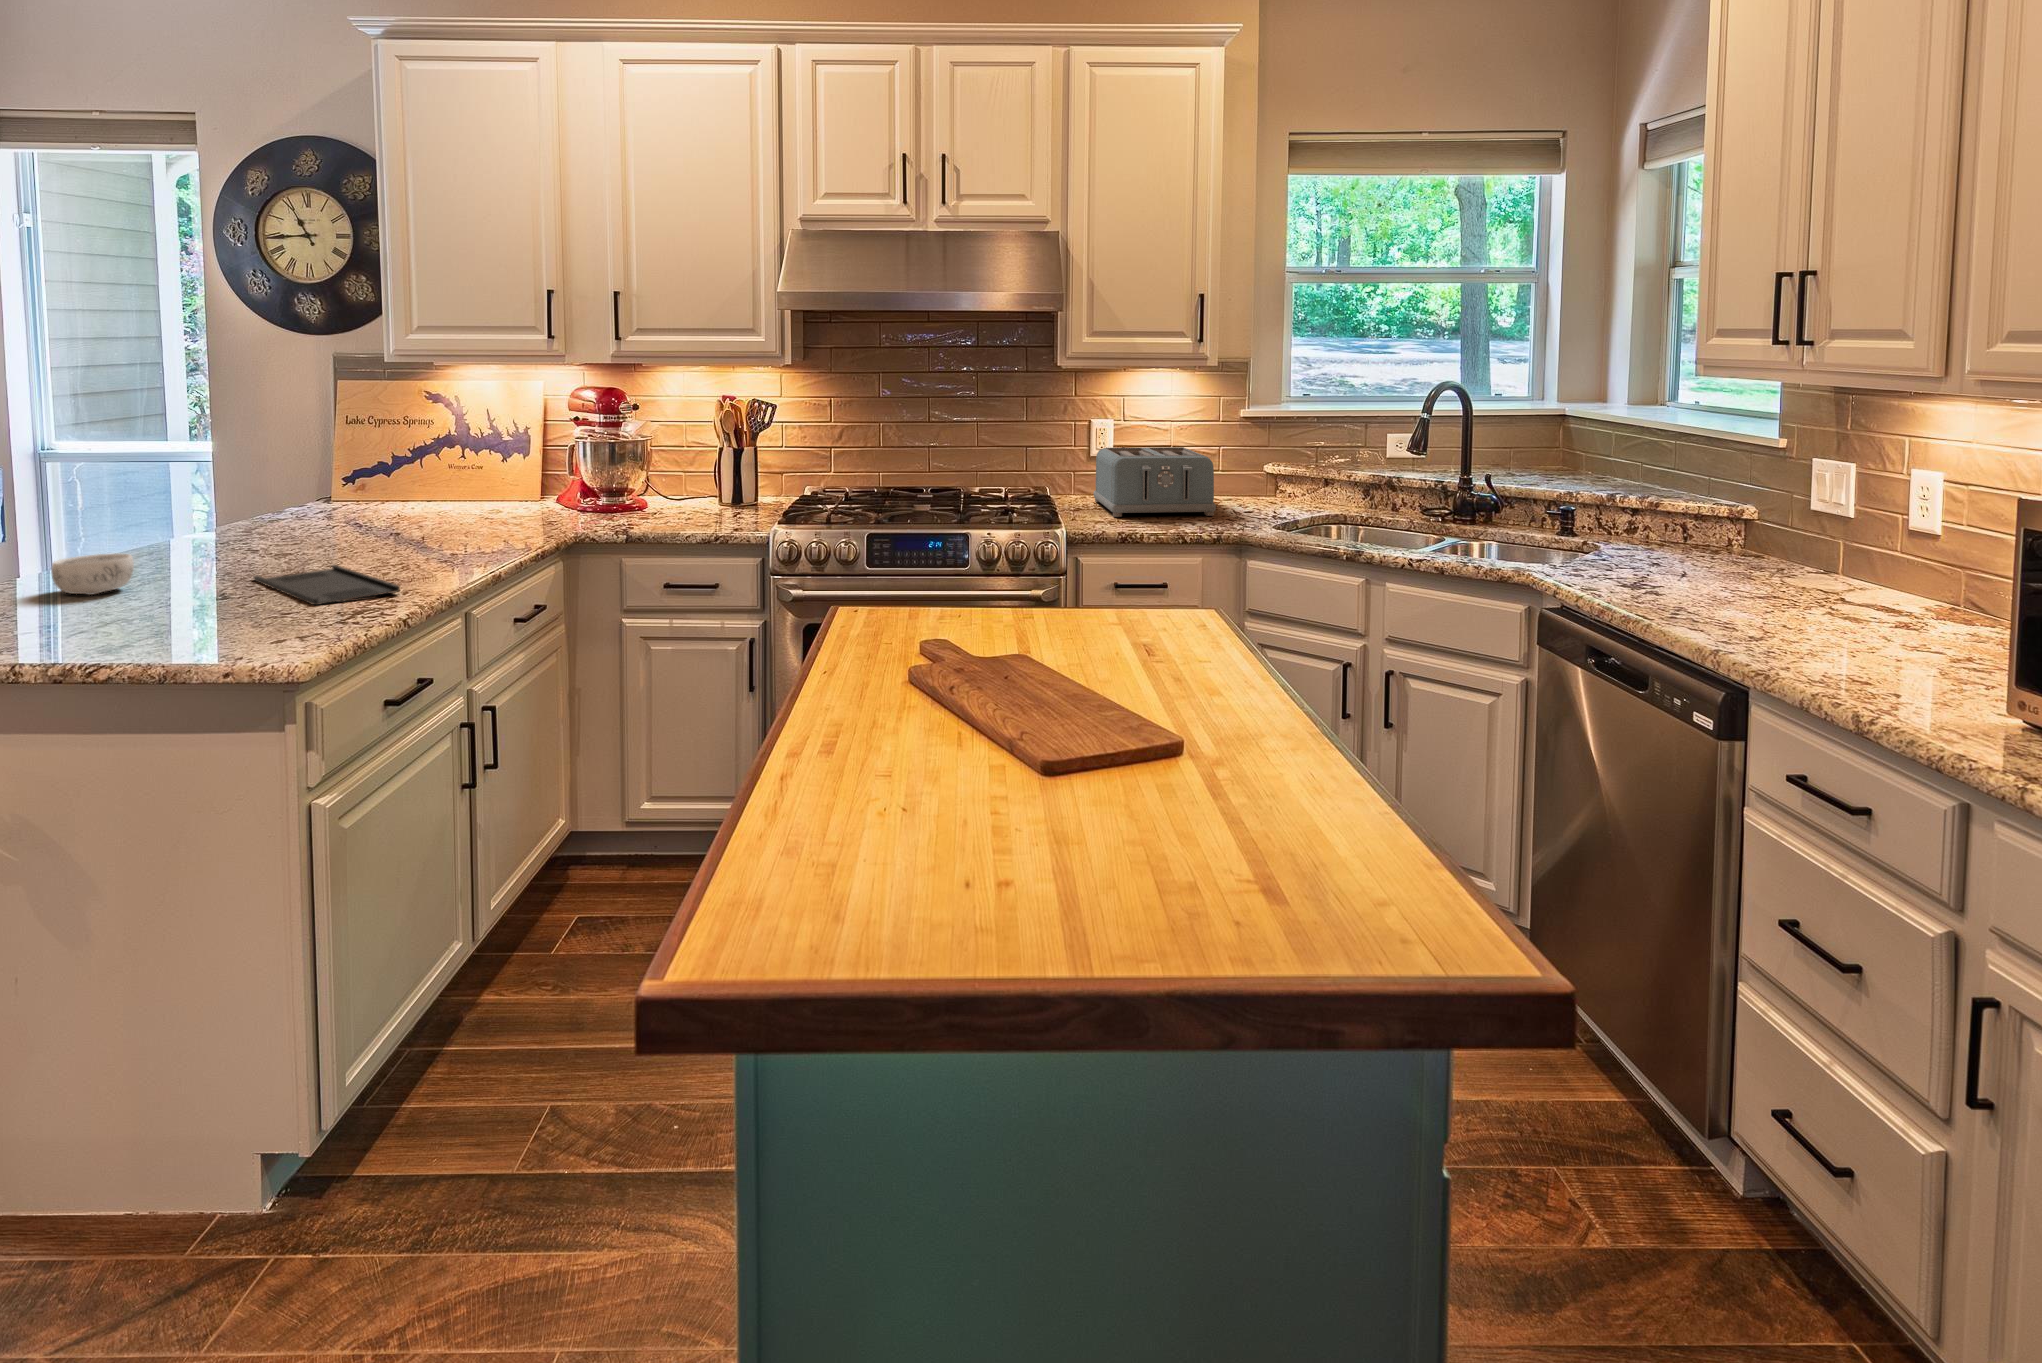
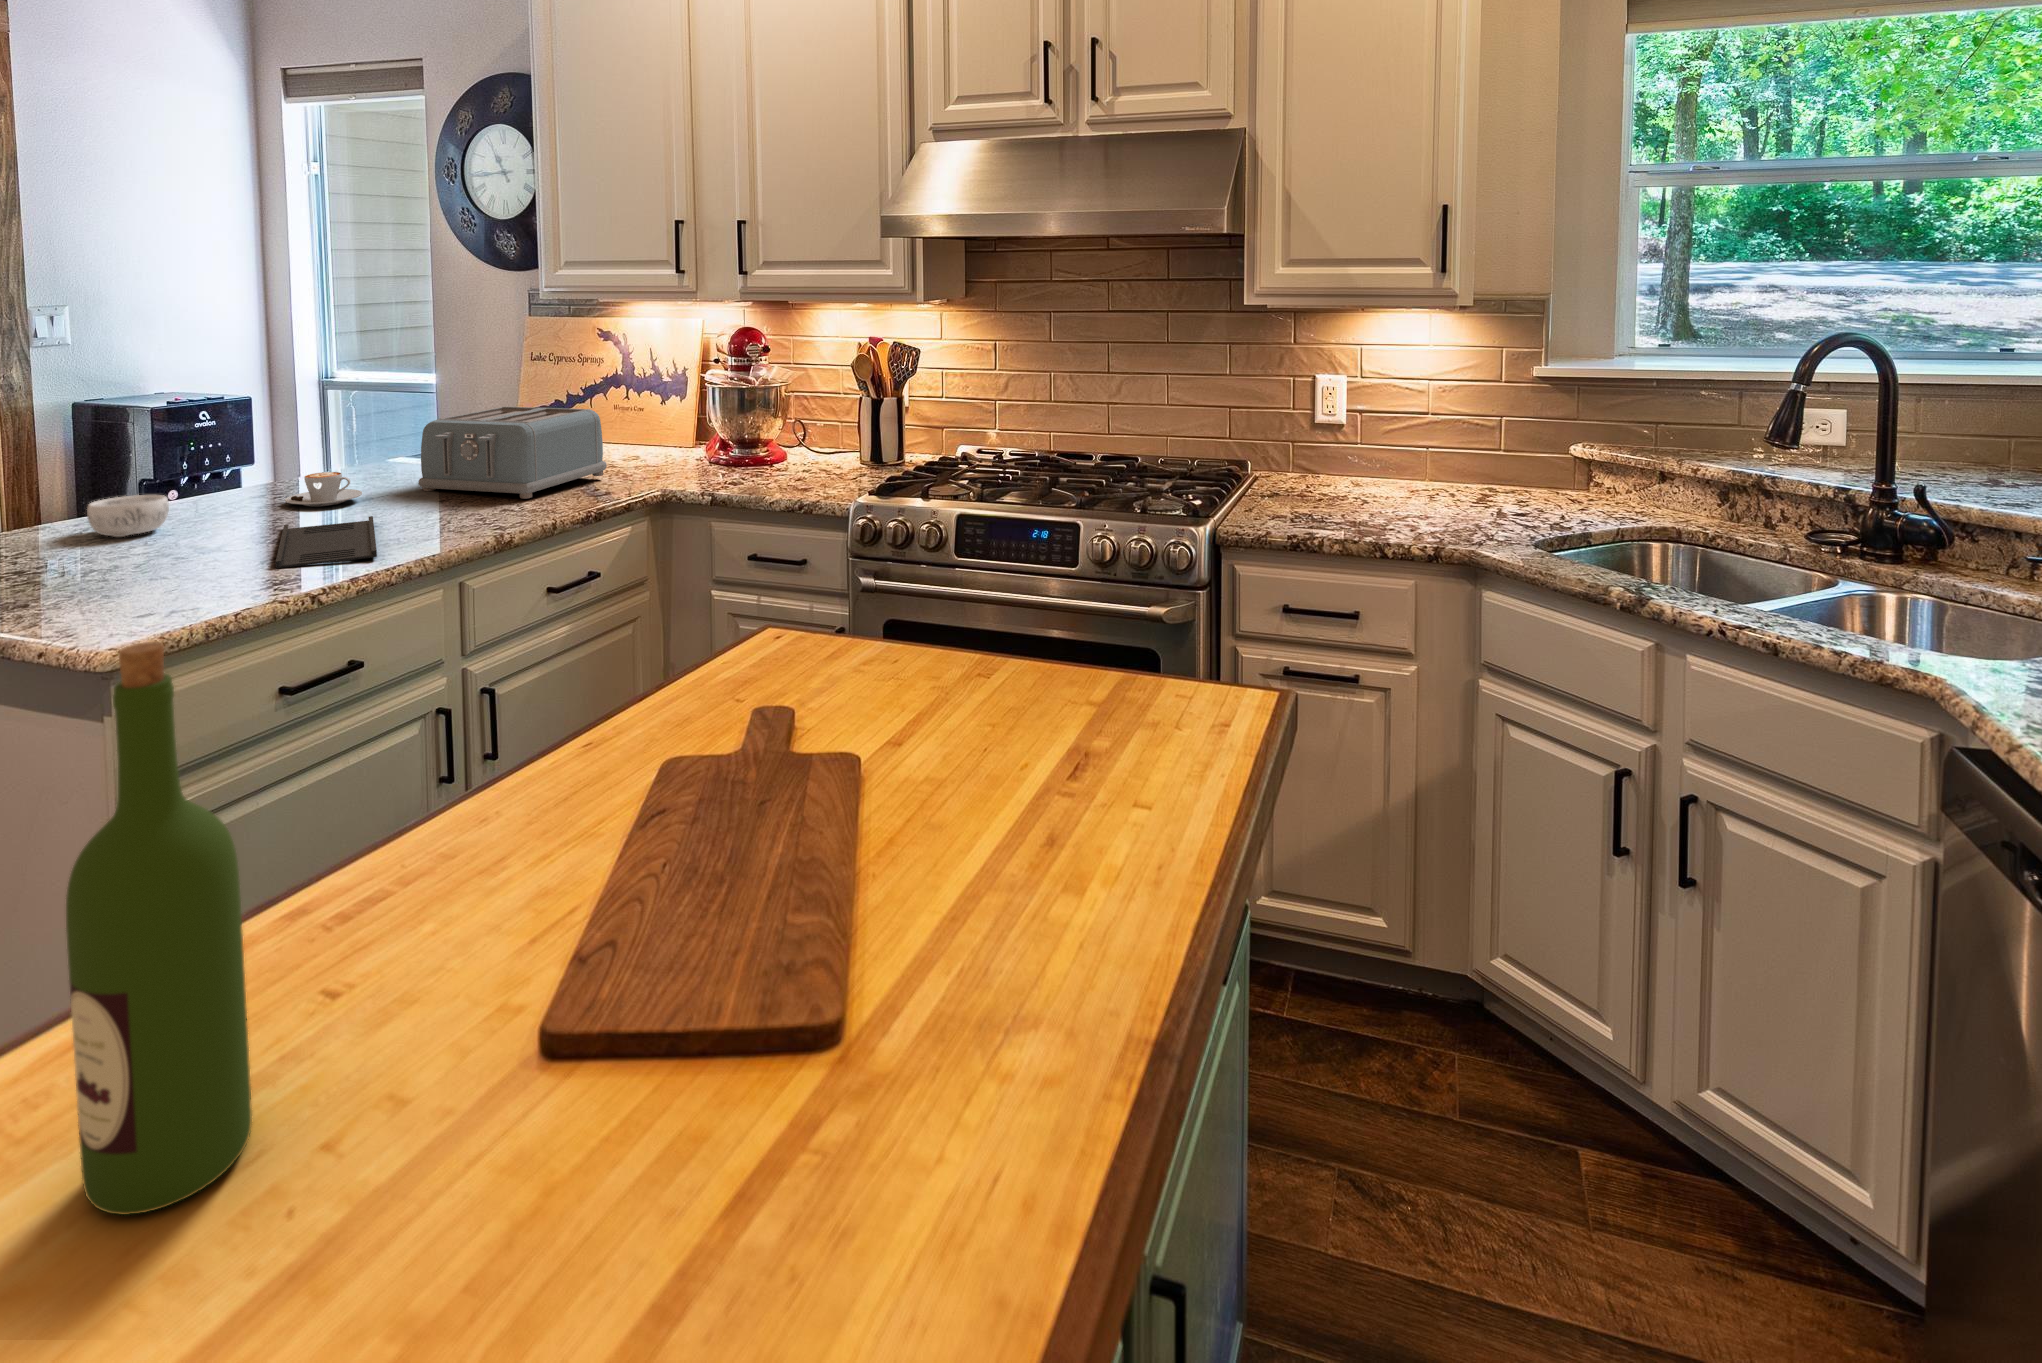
toaster: present [1094,447,1216,517] -> present [419,407,607,499]
wine bottle: none [881,526,957,822] -> present [66,642,252,1215]
coffee cup: none [208,530,286,563] -> present [285,472,362,506]

